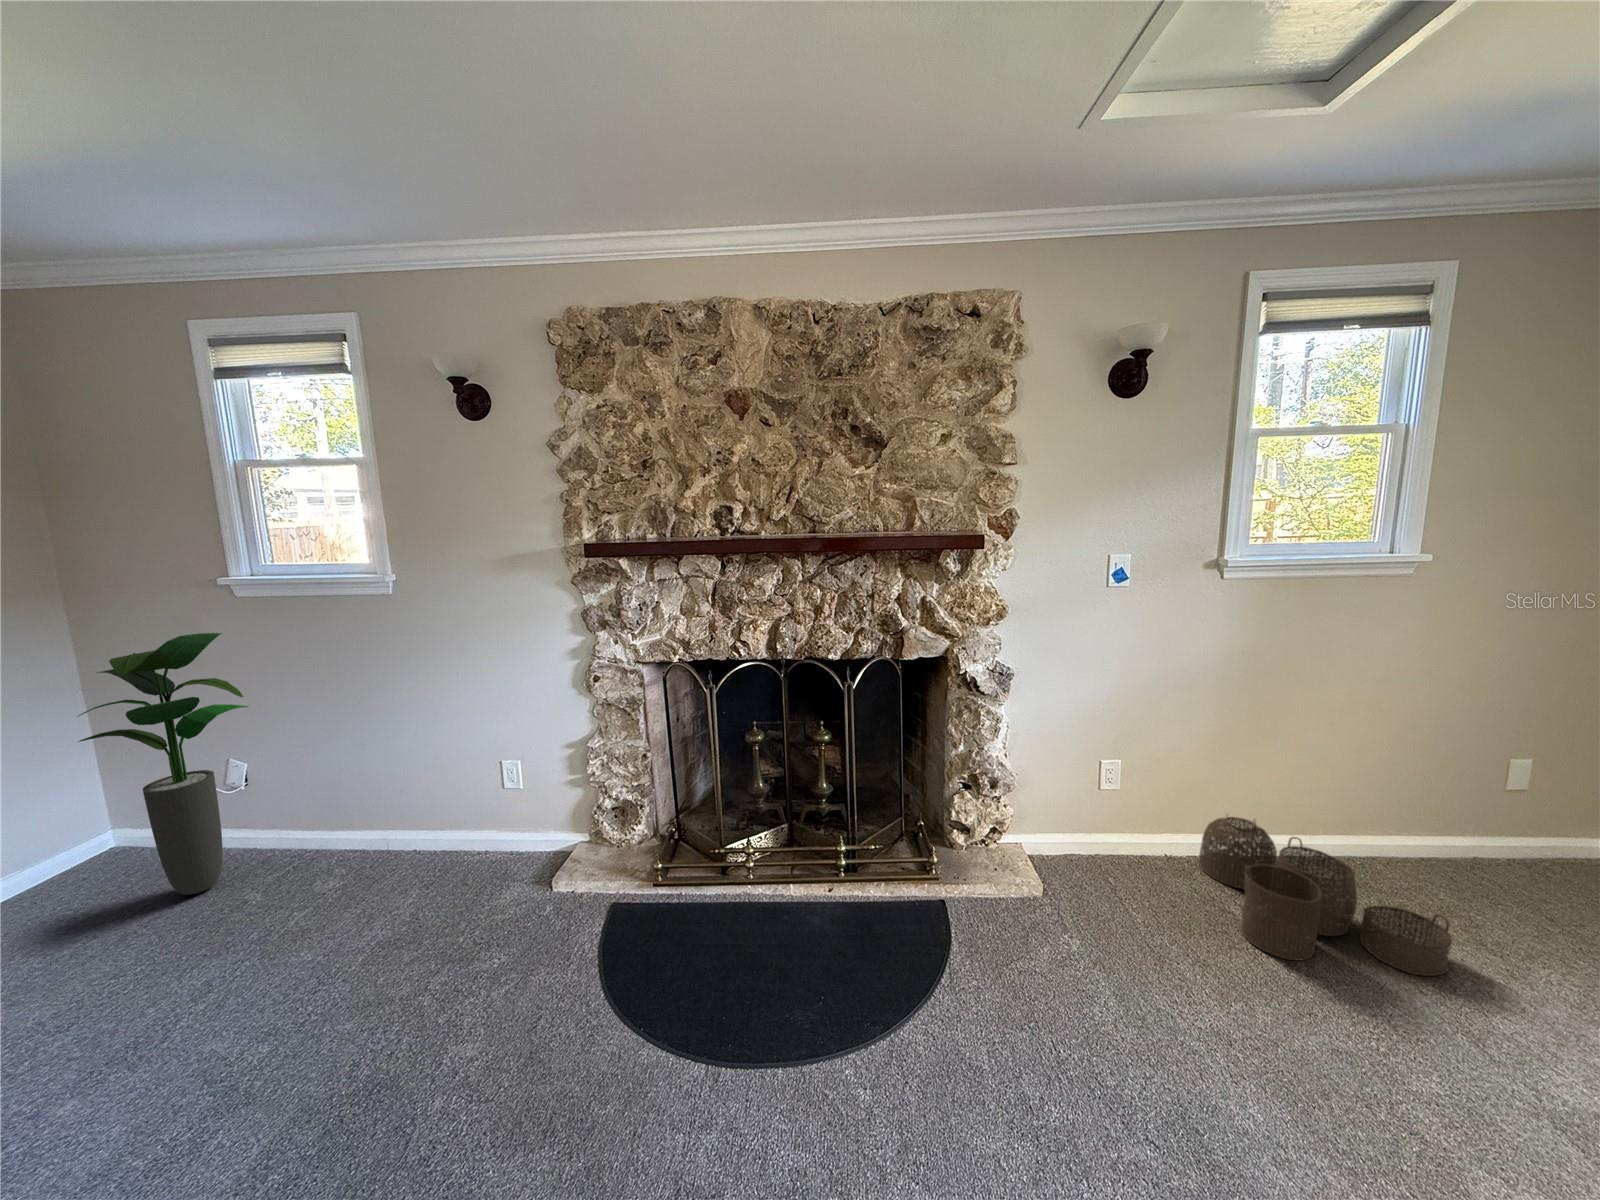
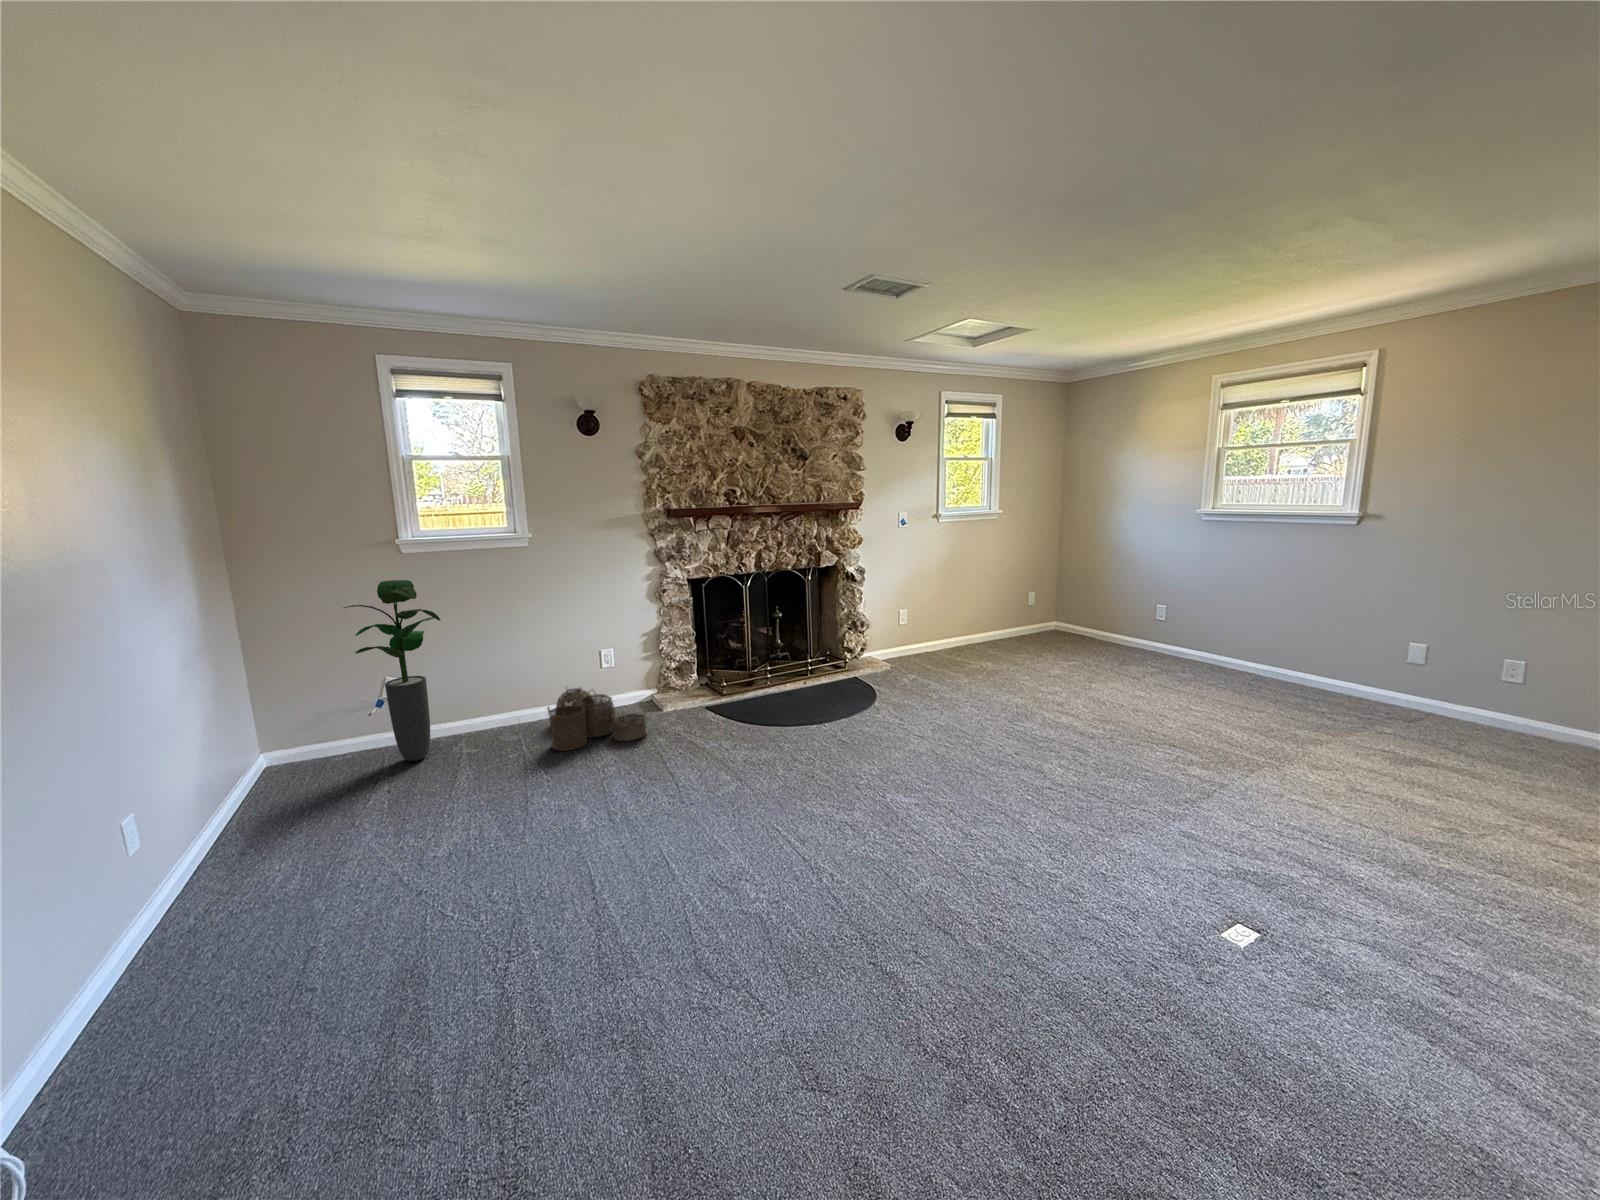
woven basket: present [1199,815,1452,976] -> present [548,687,647,751]

